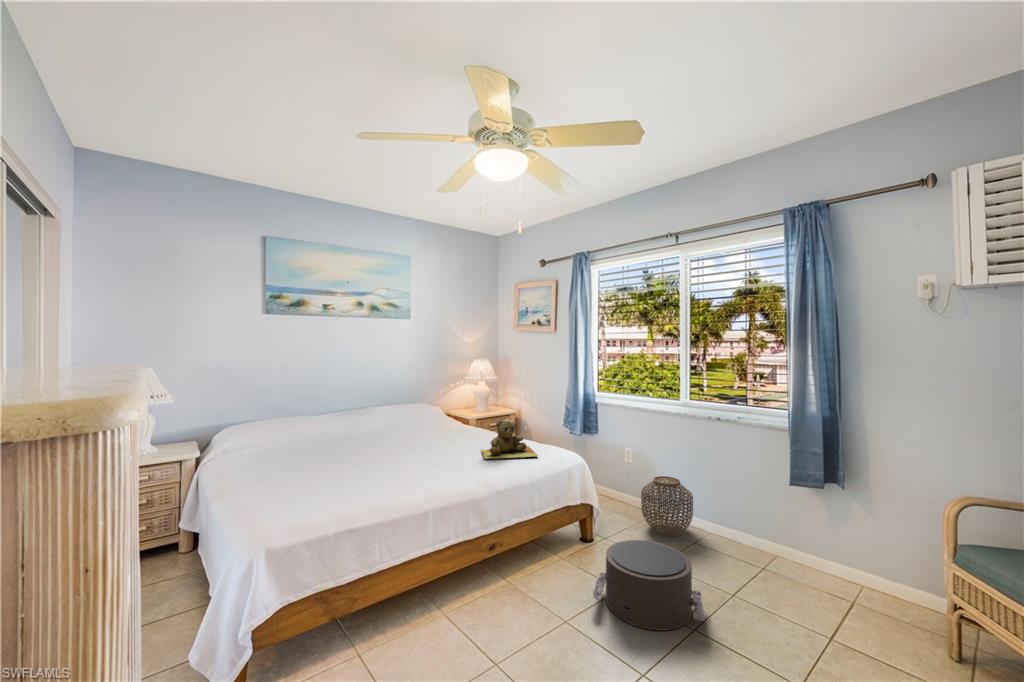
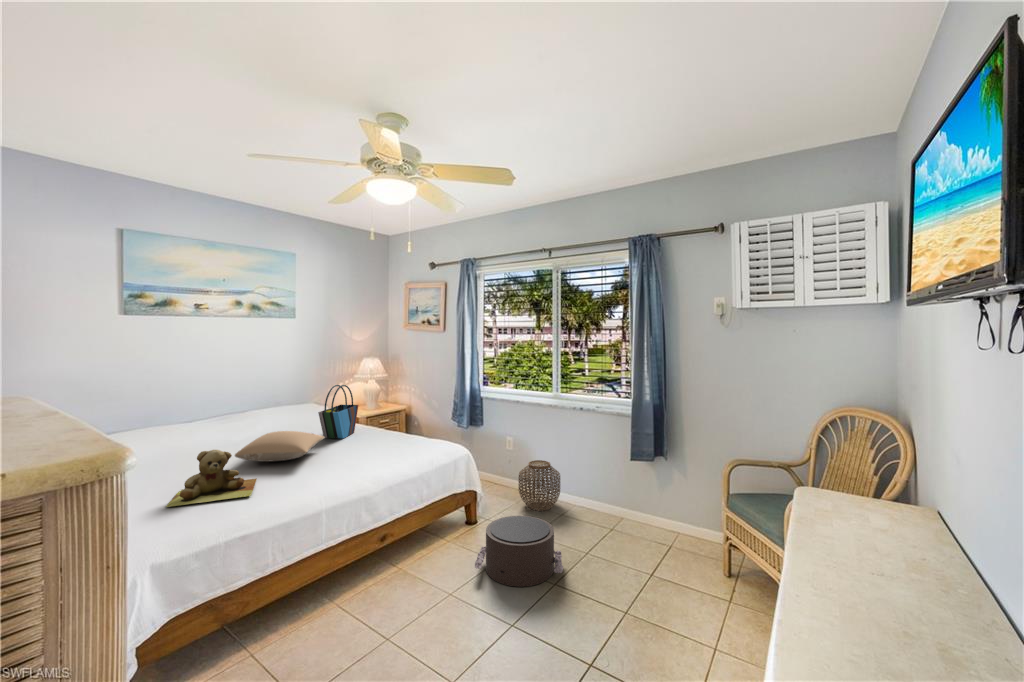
tote bag: none [429,383,468,438] -> present [318,385,358,438]
teddy bear: present [481,419,538,459] -> present [166,450,257,507]
pillow: none [349,427,434,457] -> present [235,431,324,462]

